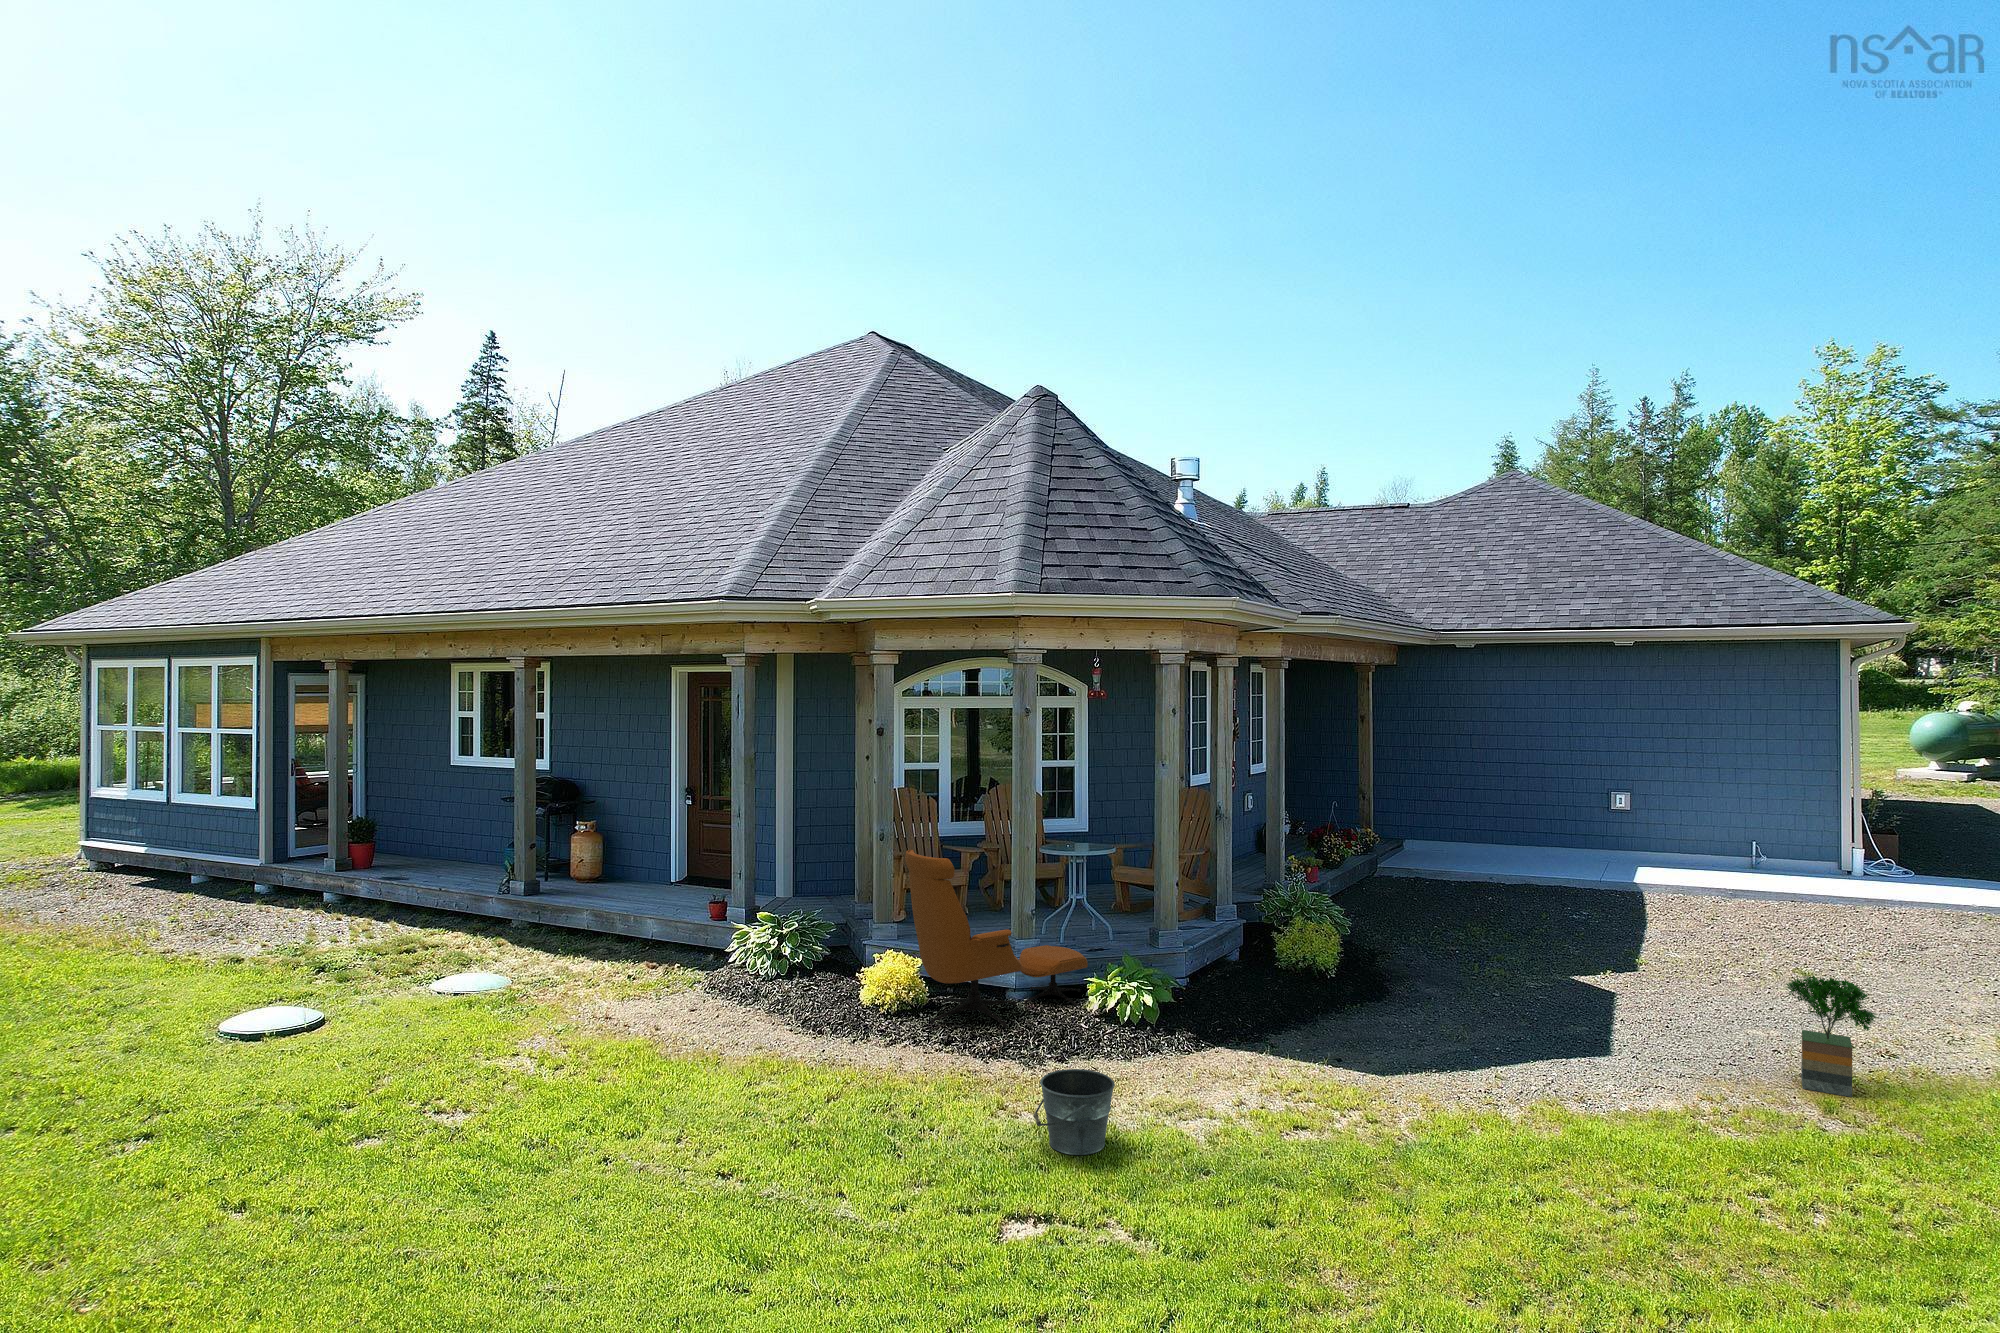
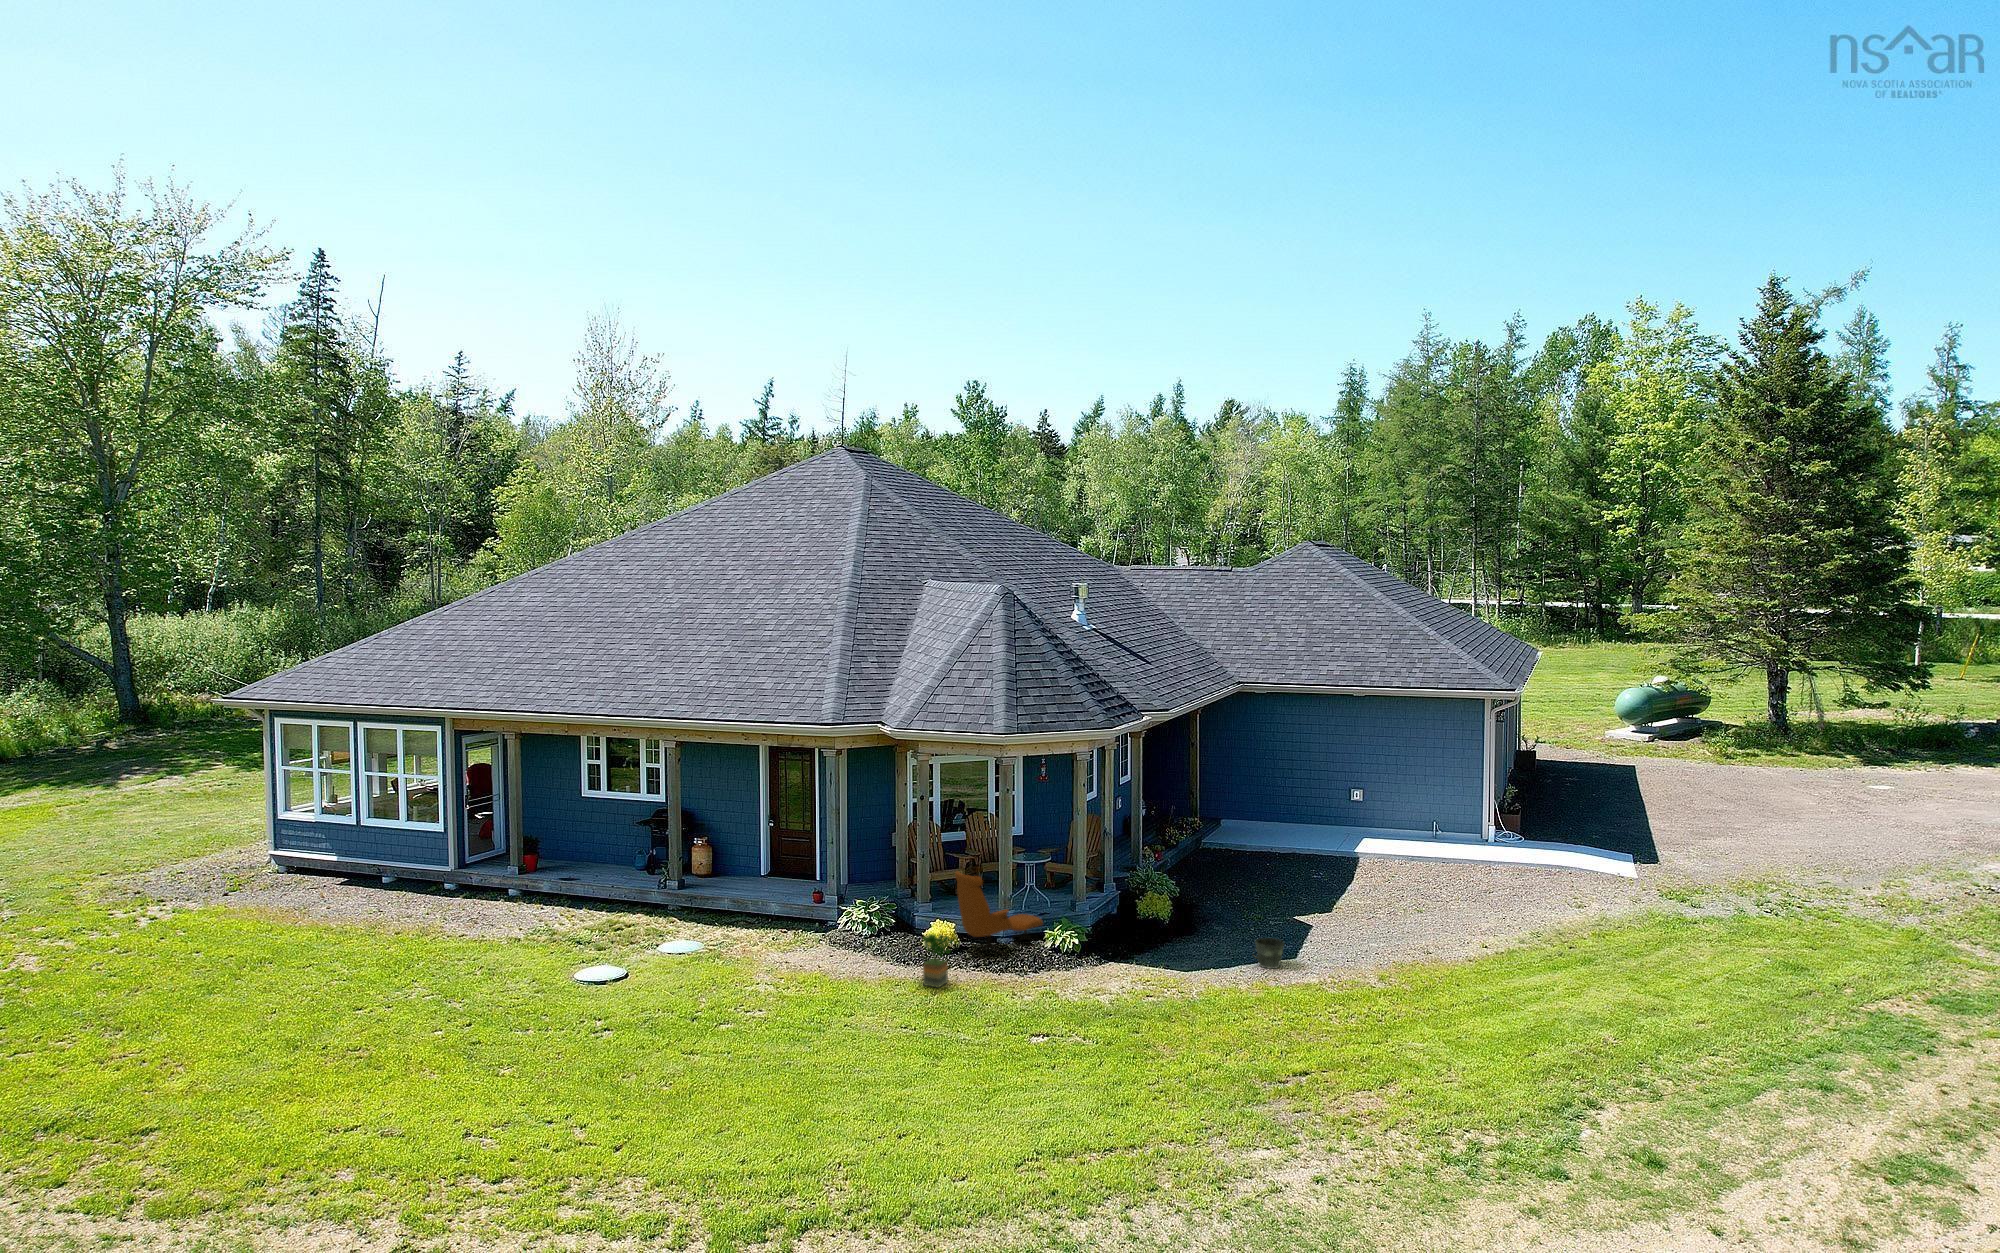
potted tree: present [1787,975,1876,1097] -> present [923,934,952,987]
bucket: present [1033,1069,1115,1155] -> present [1256,938,1284,969]

